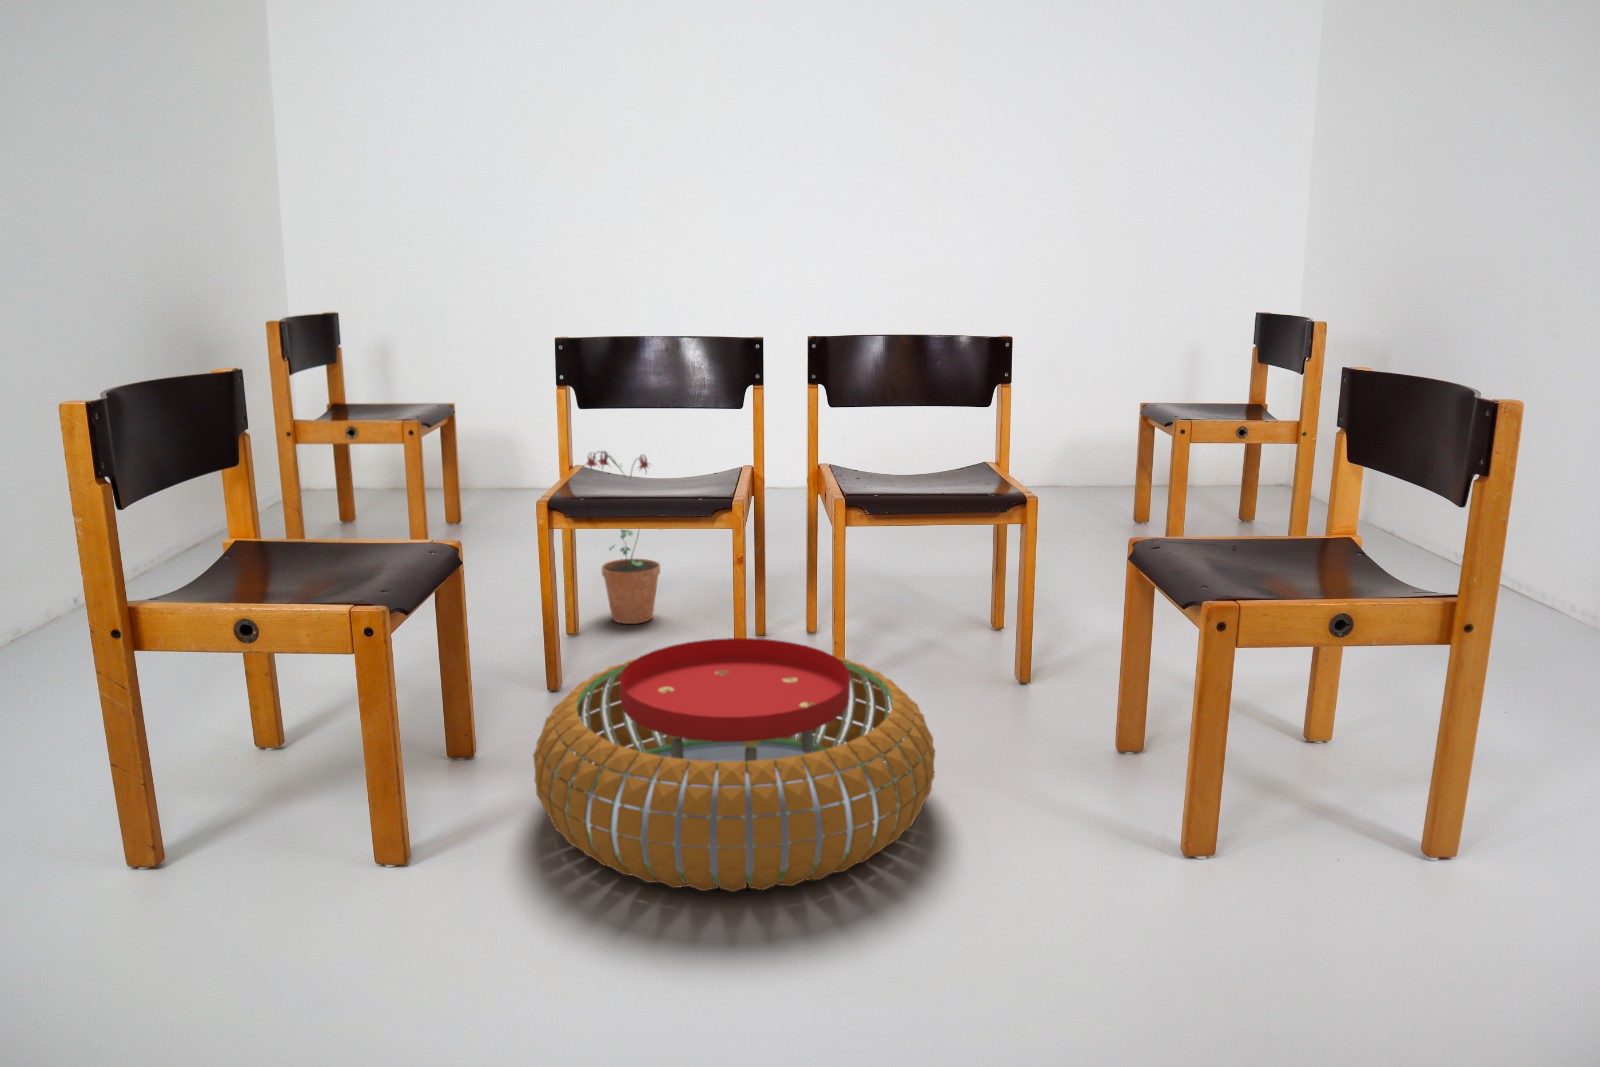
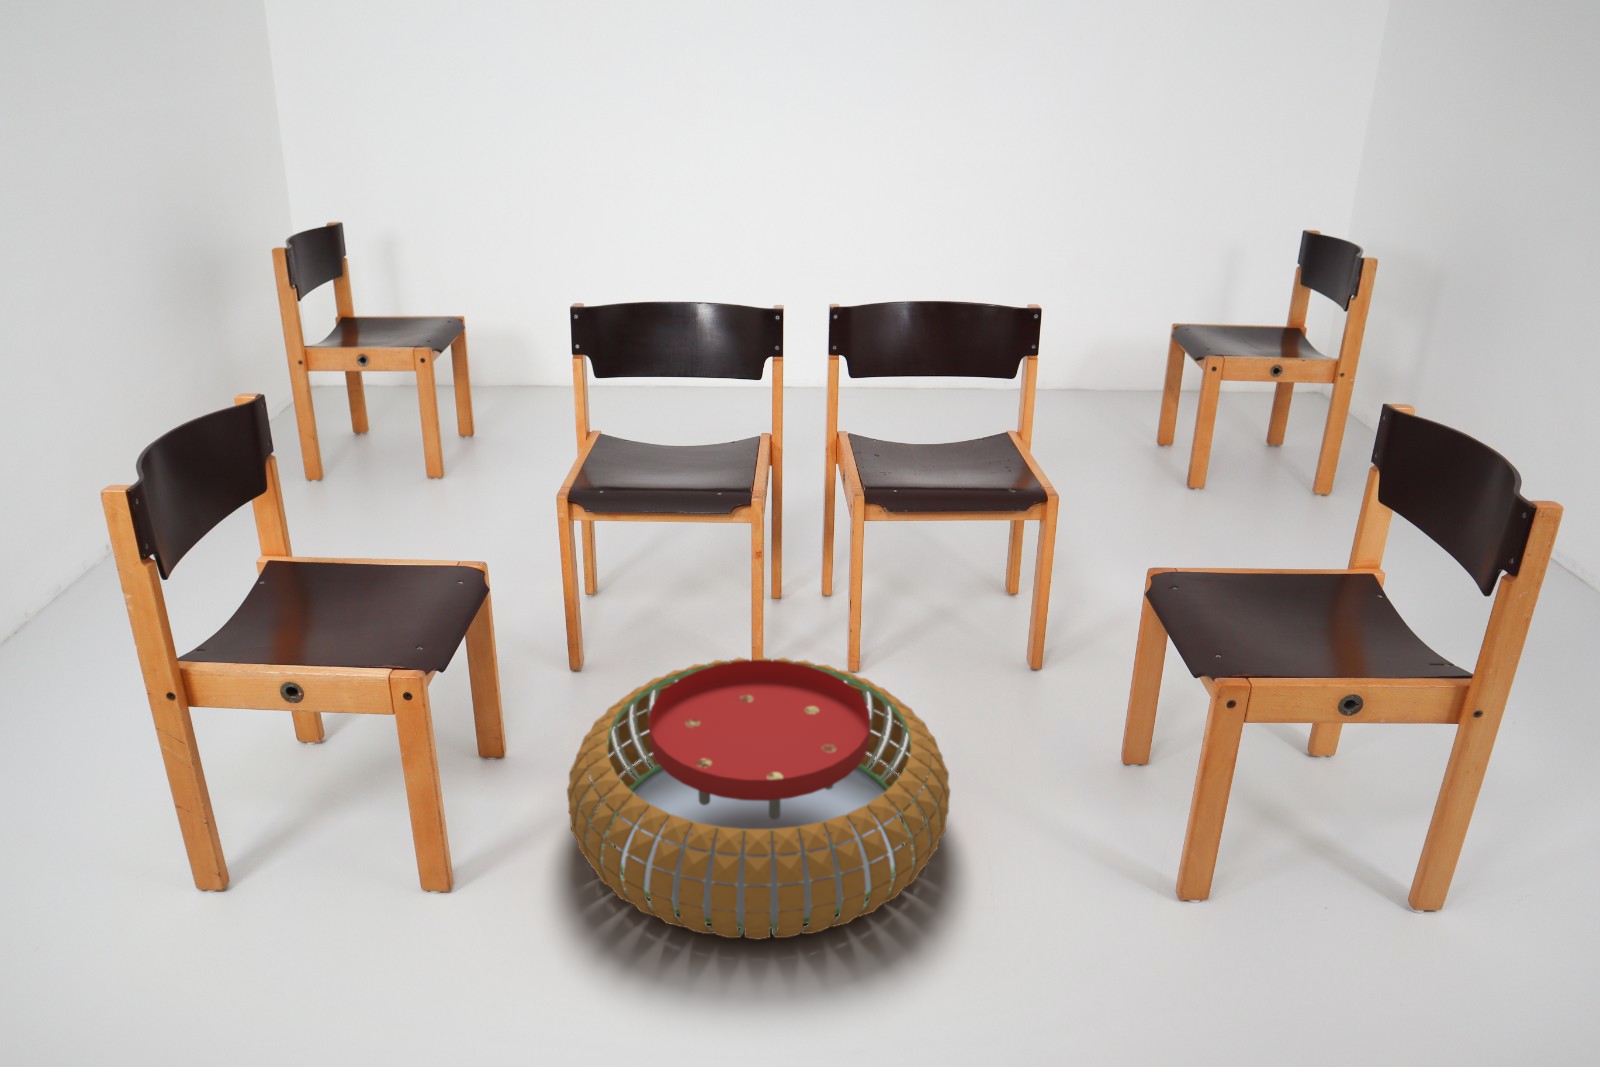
potted plant: present [586,451,662,624] -> none [602,411,690,581]

